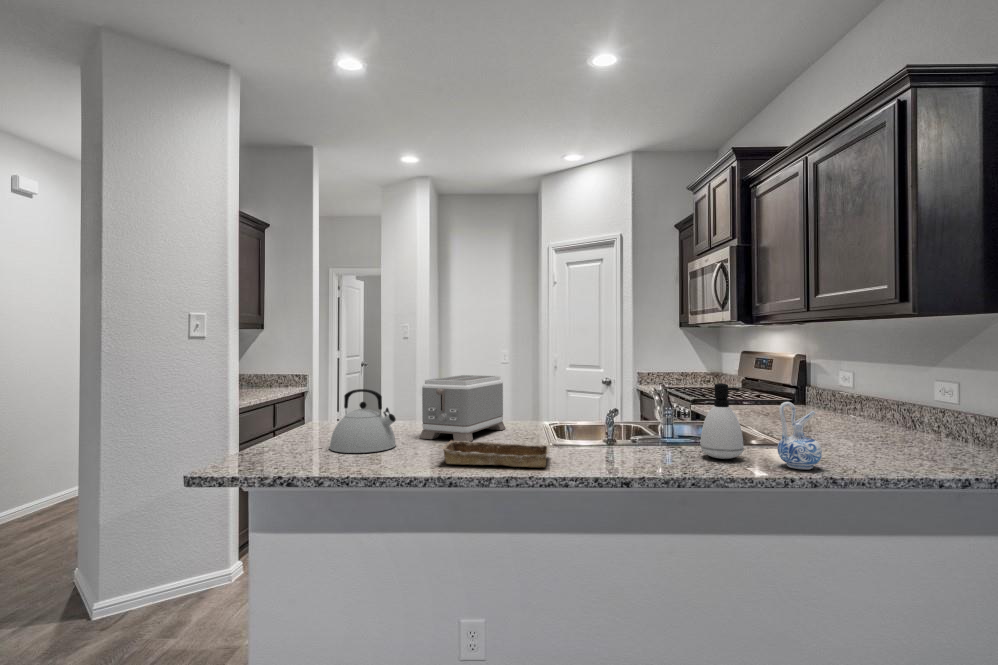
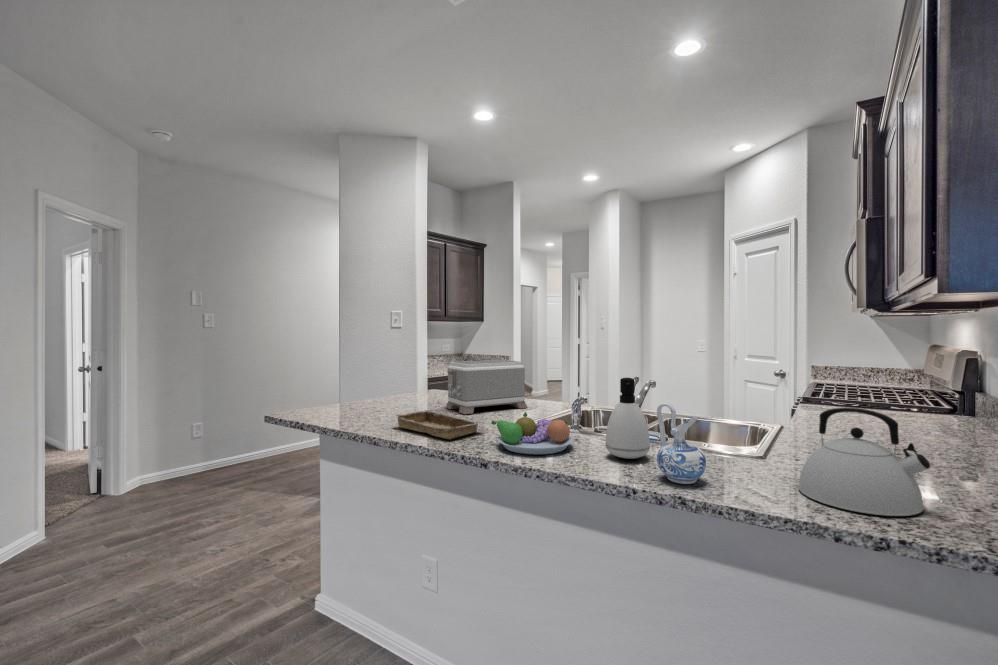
kettle: present [330,389,396,453] -> present [798,408,930,516]
fruit bowl: none [588,427,675,468] -> present [491,412,573,454]

